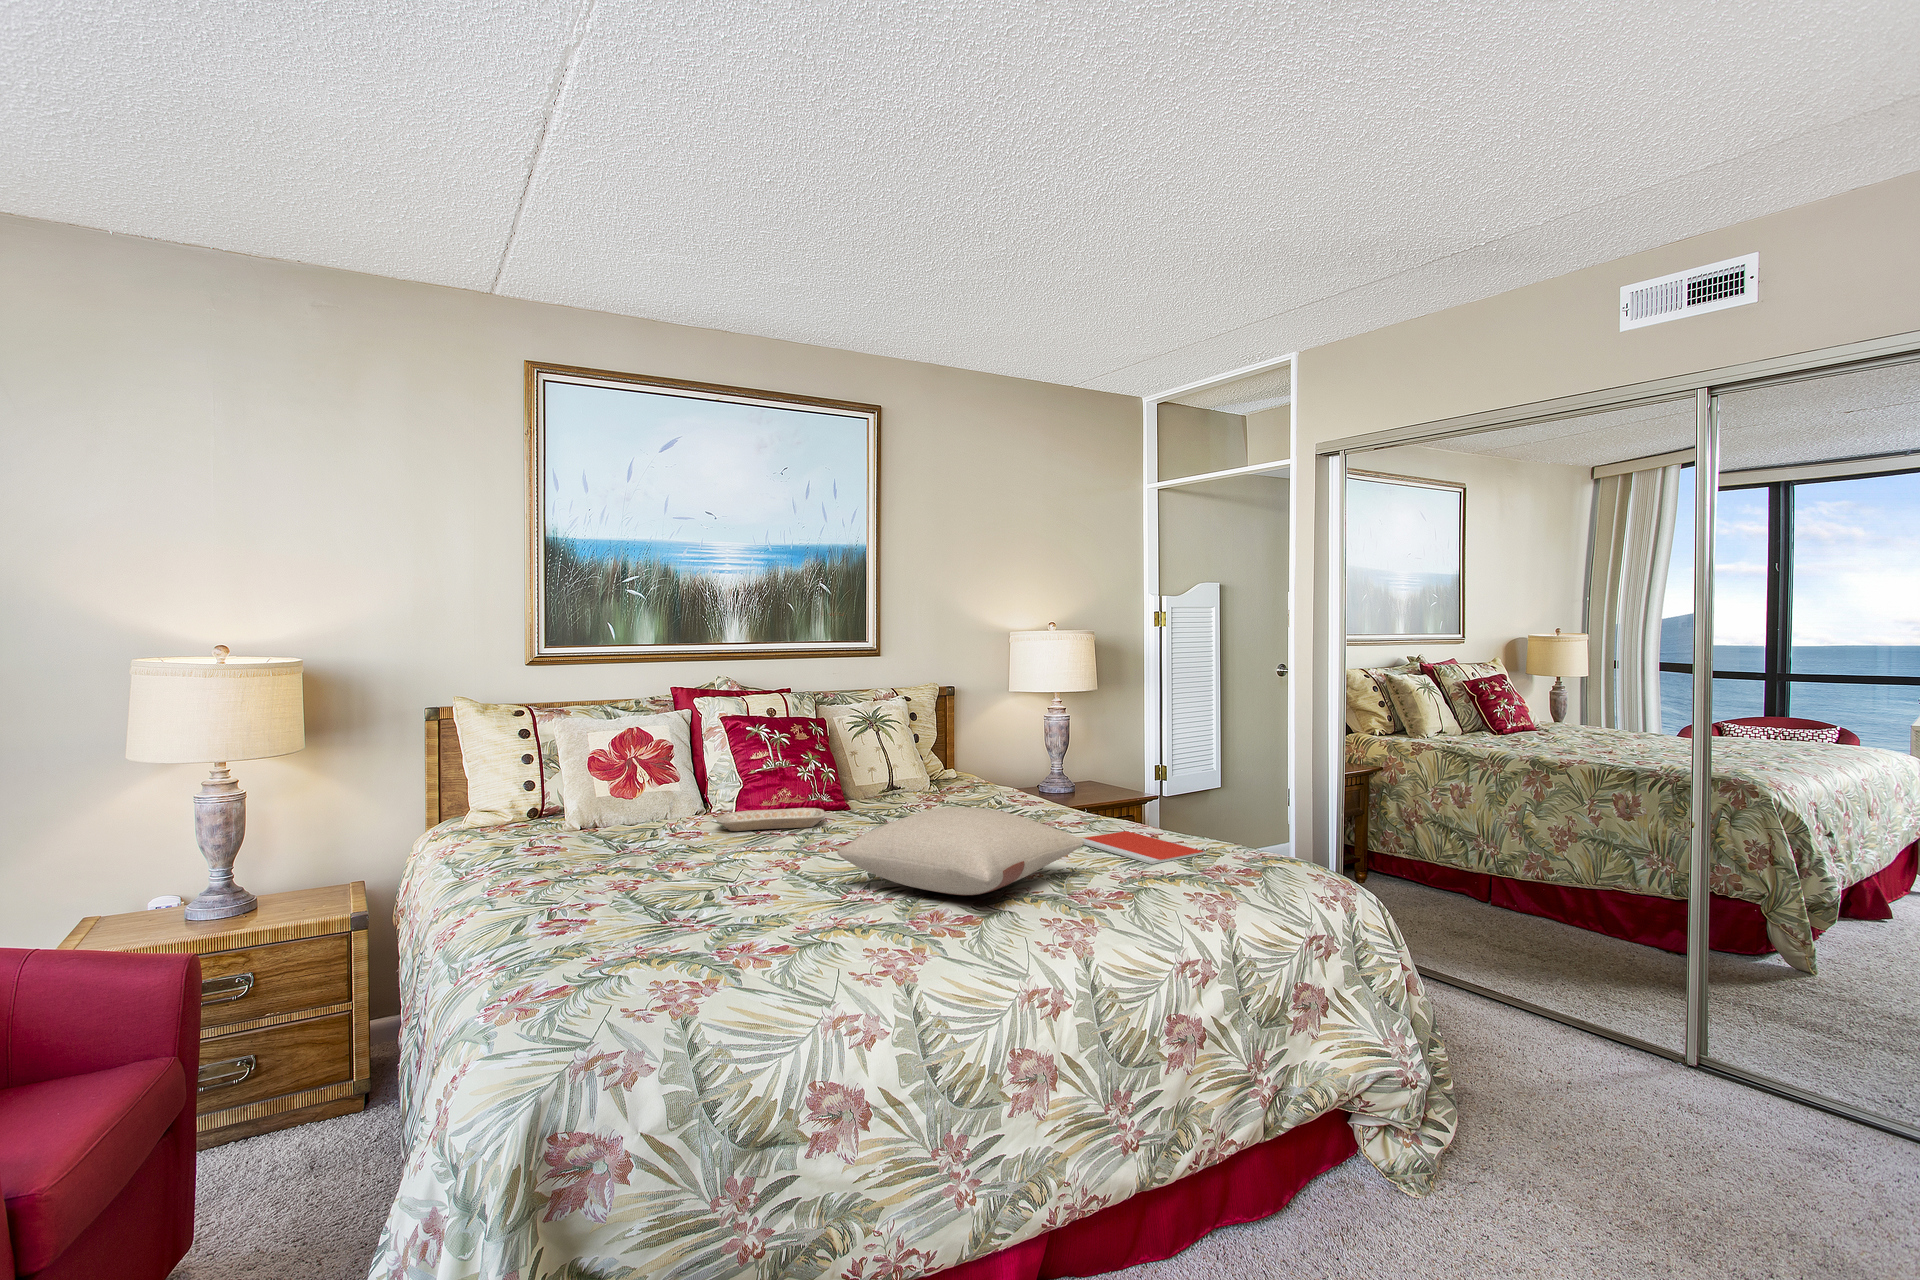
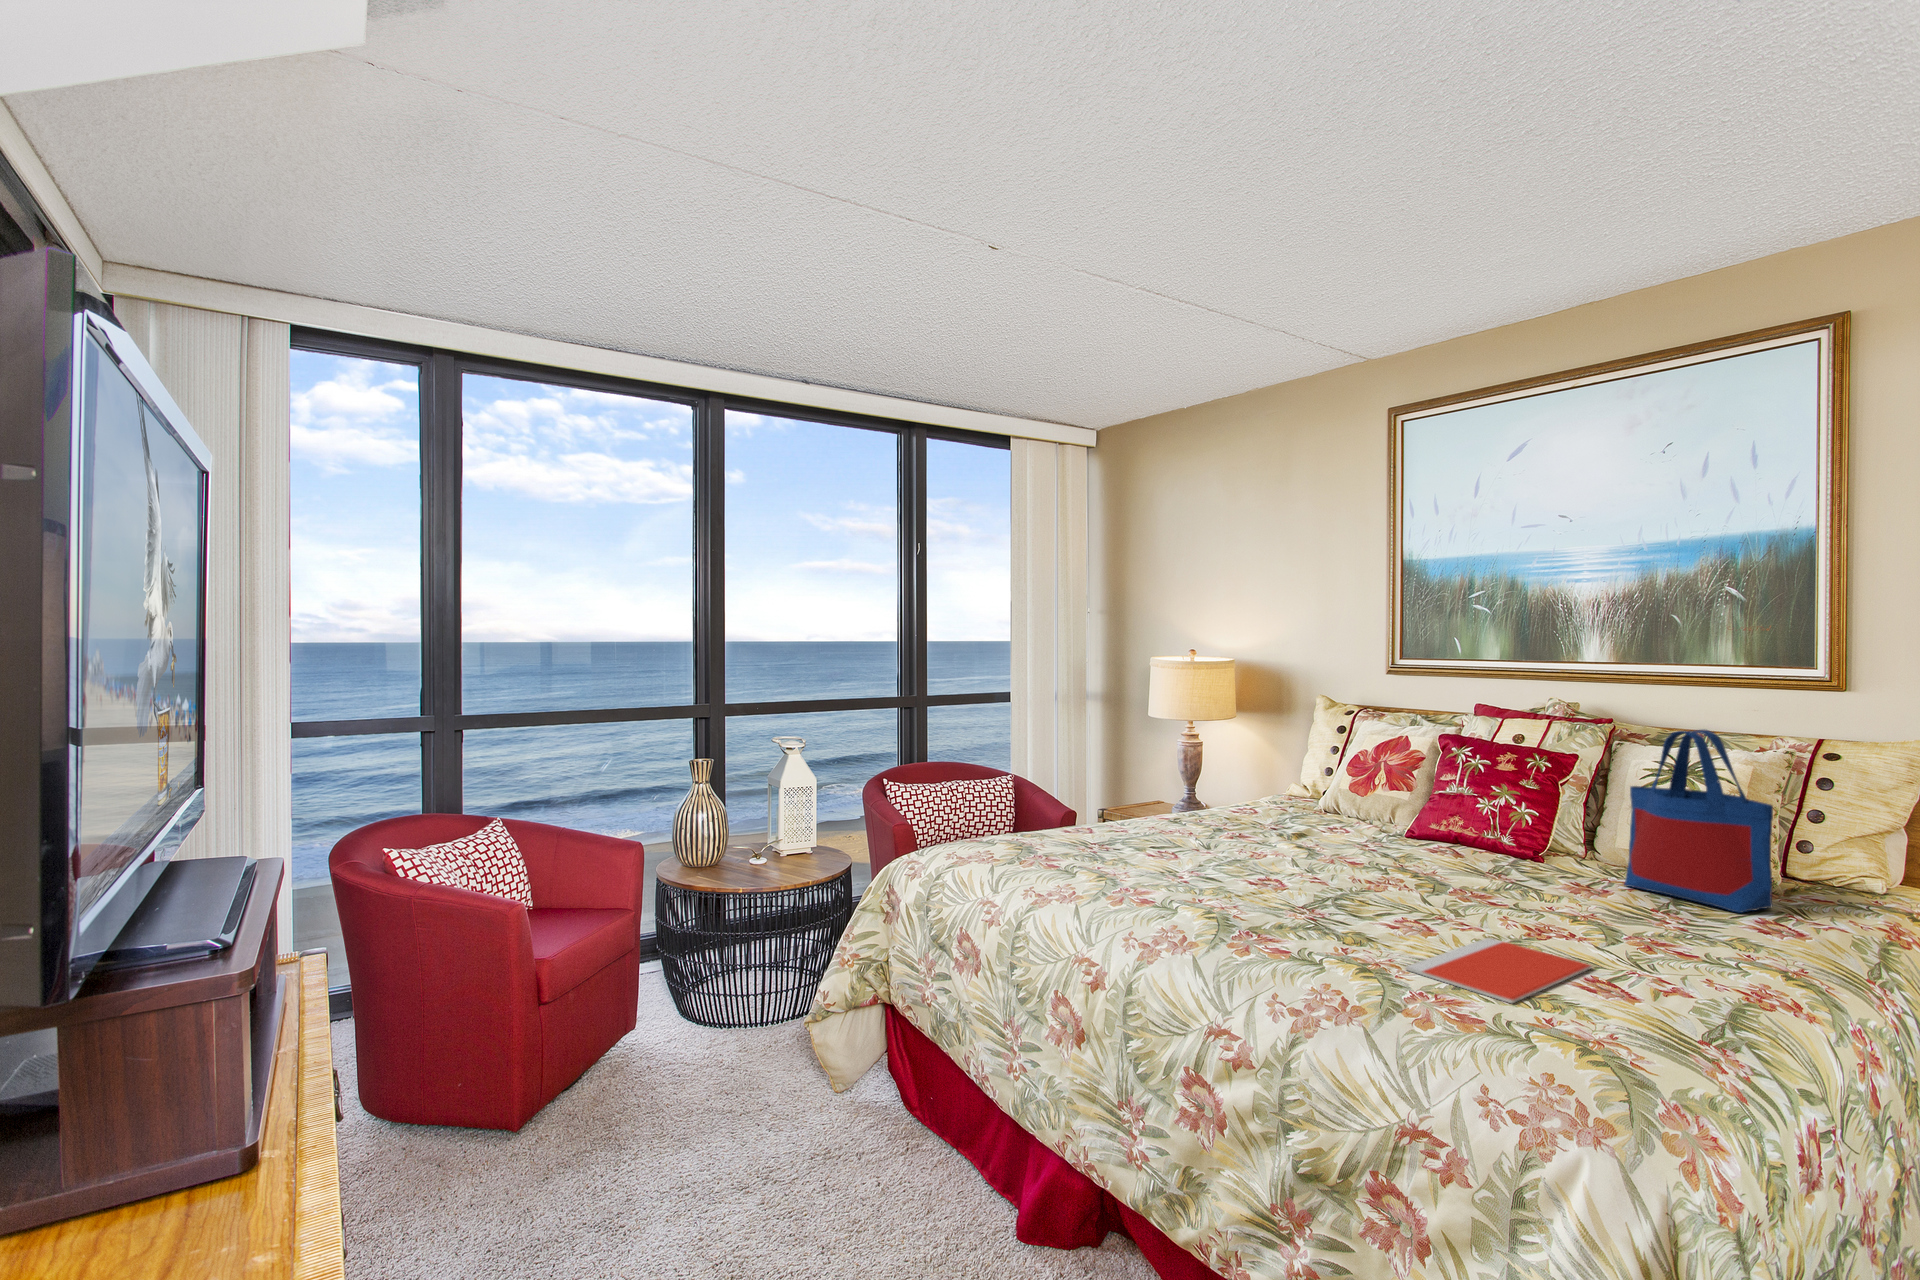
tote bag: none [916,683,1000,804] -> present [1624,729,1773,913]
pillow: present [837,807,1084,895] -> none [1118,821,1342,906]
tray: present [716,808,825,831] -> none [1349,822,1449,854]

